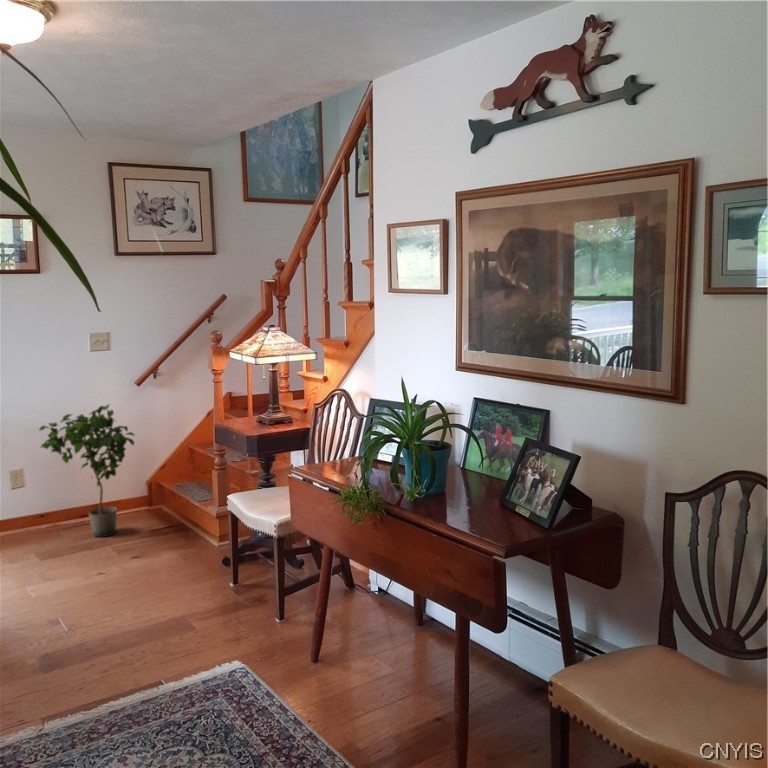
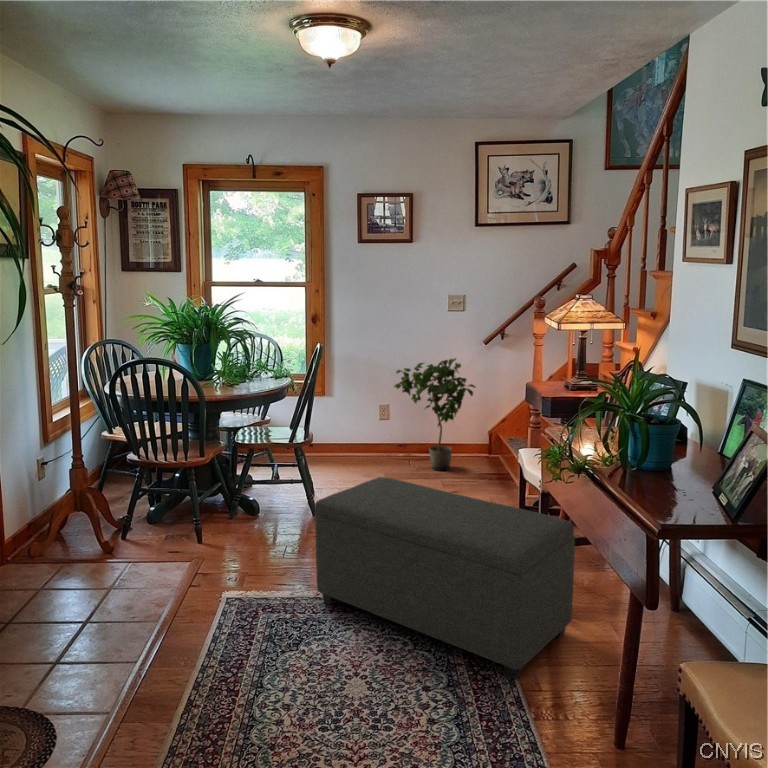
ottoman: none [33,560,350,746] -> present [315,477,575,679]

